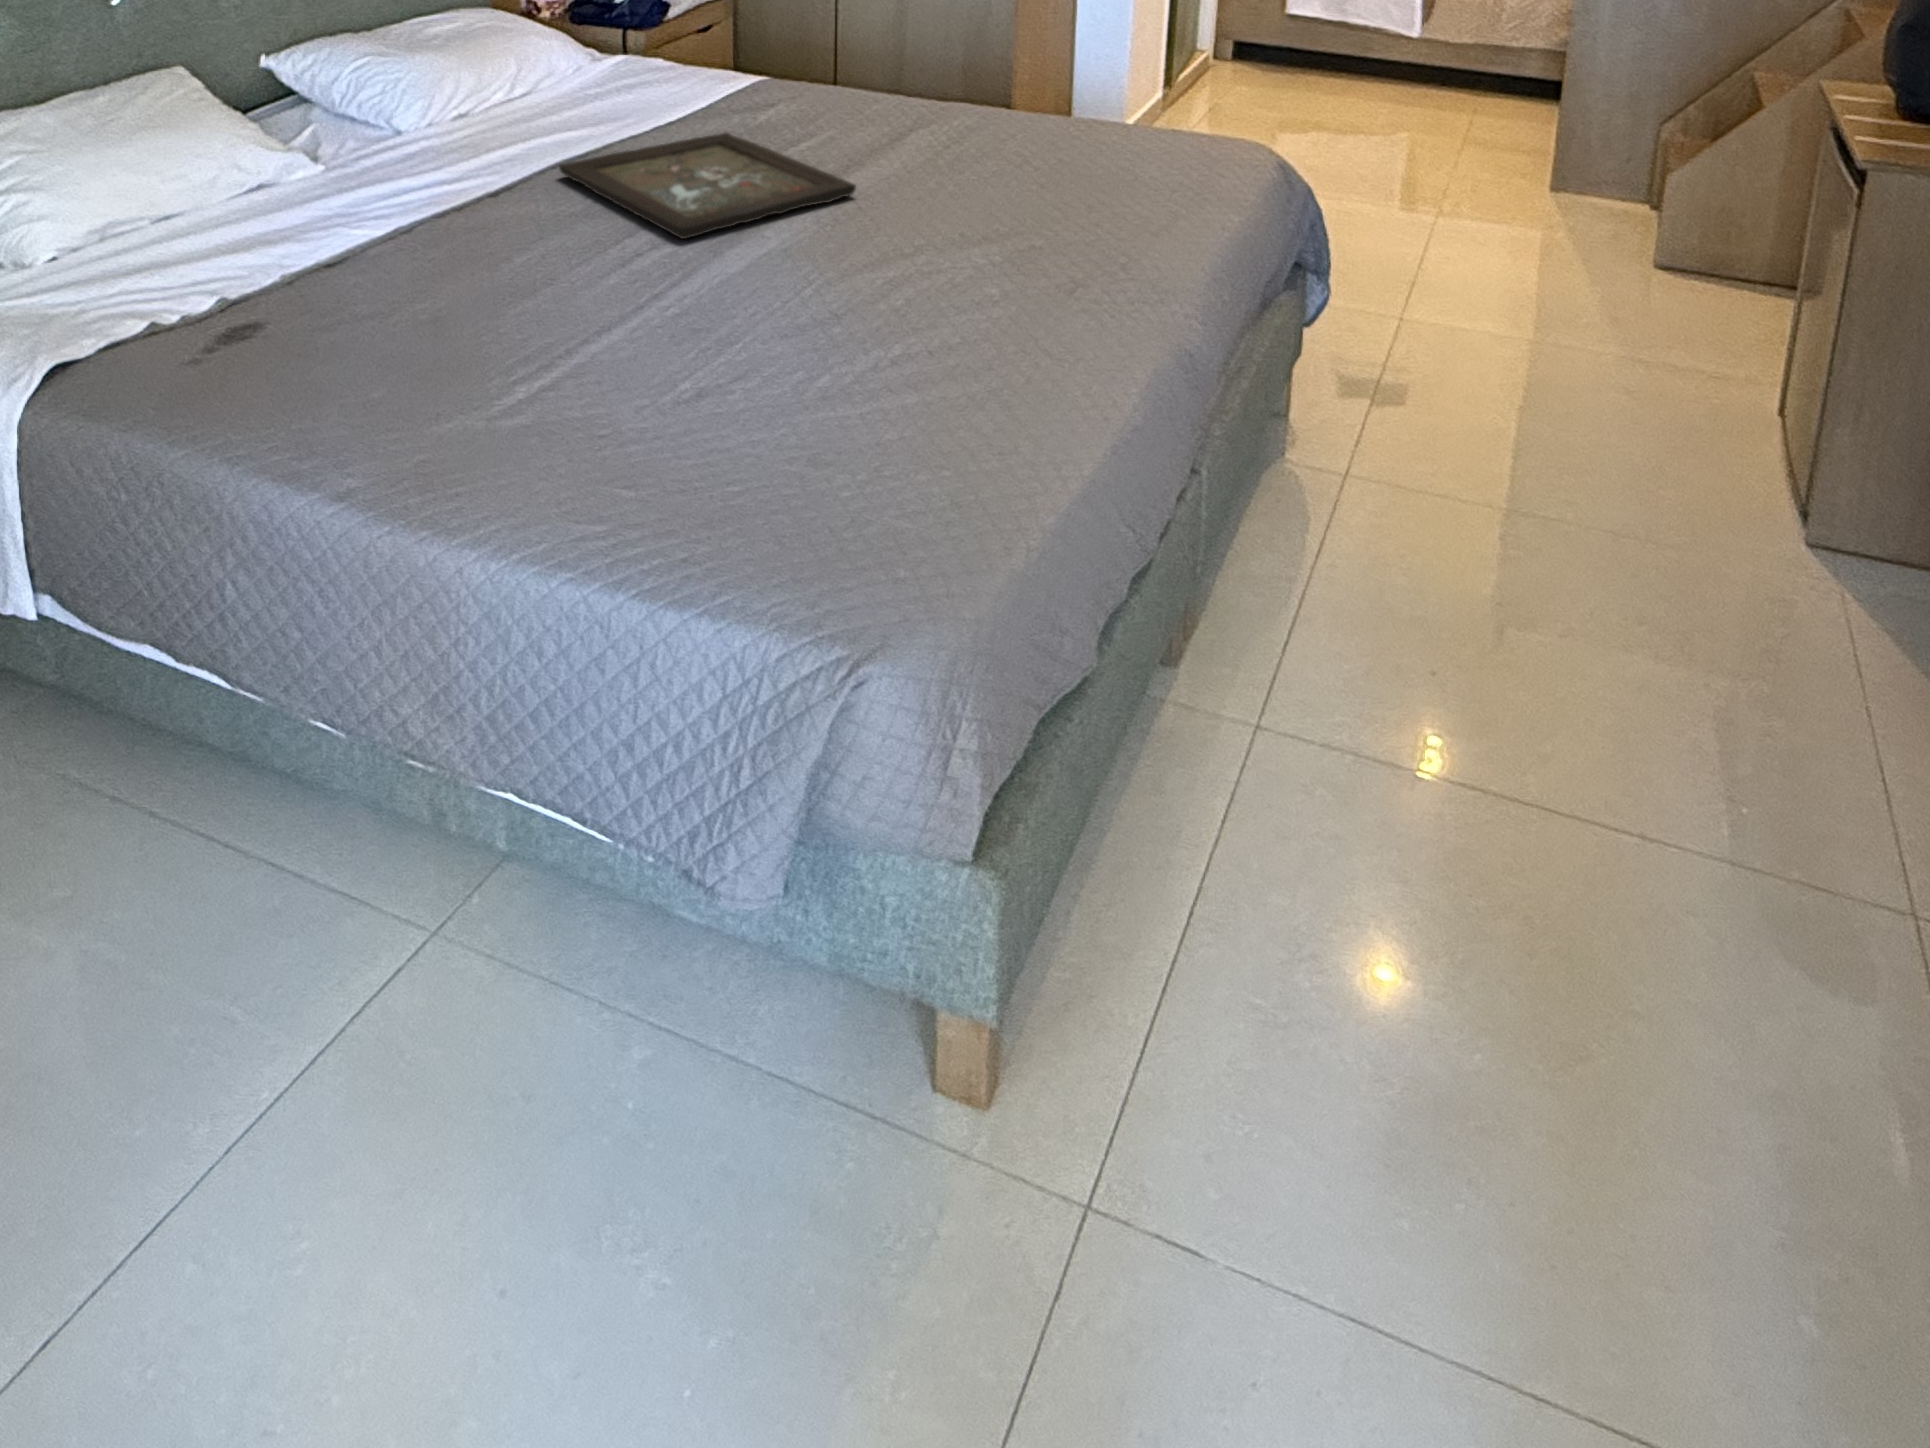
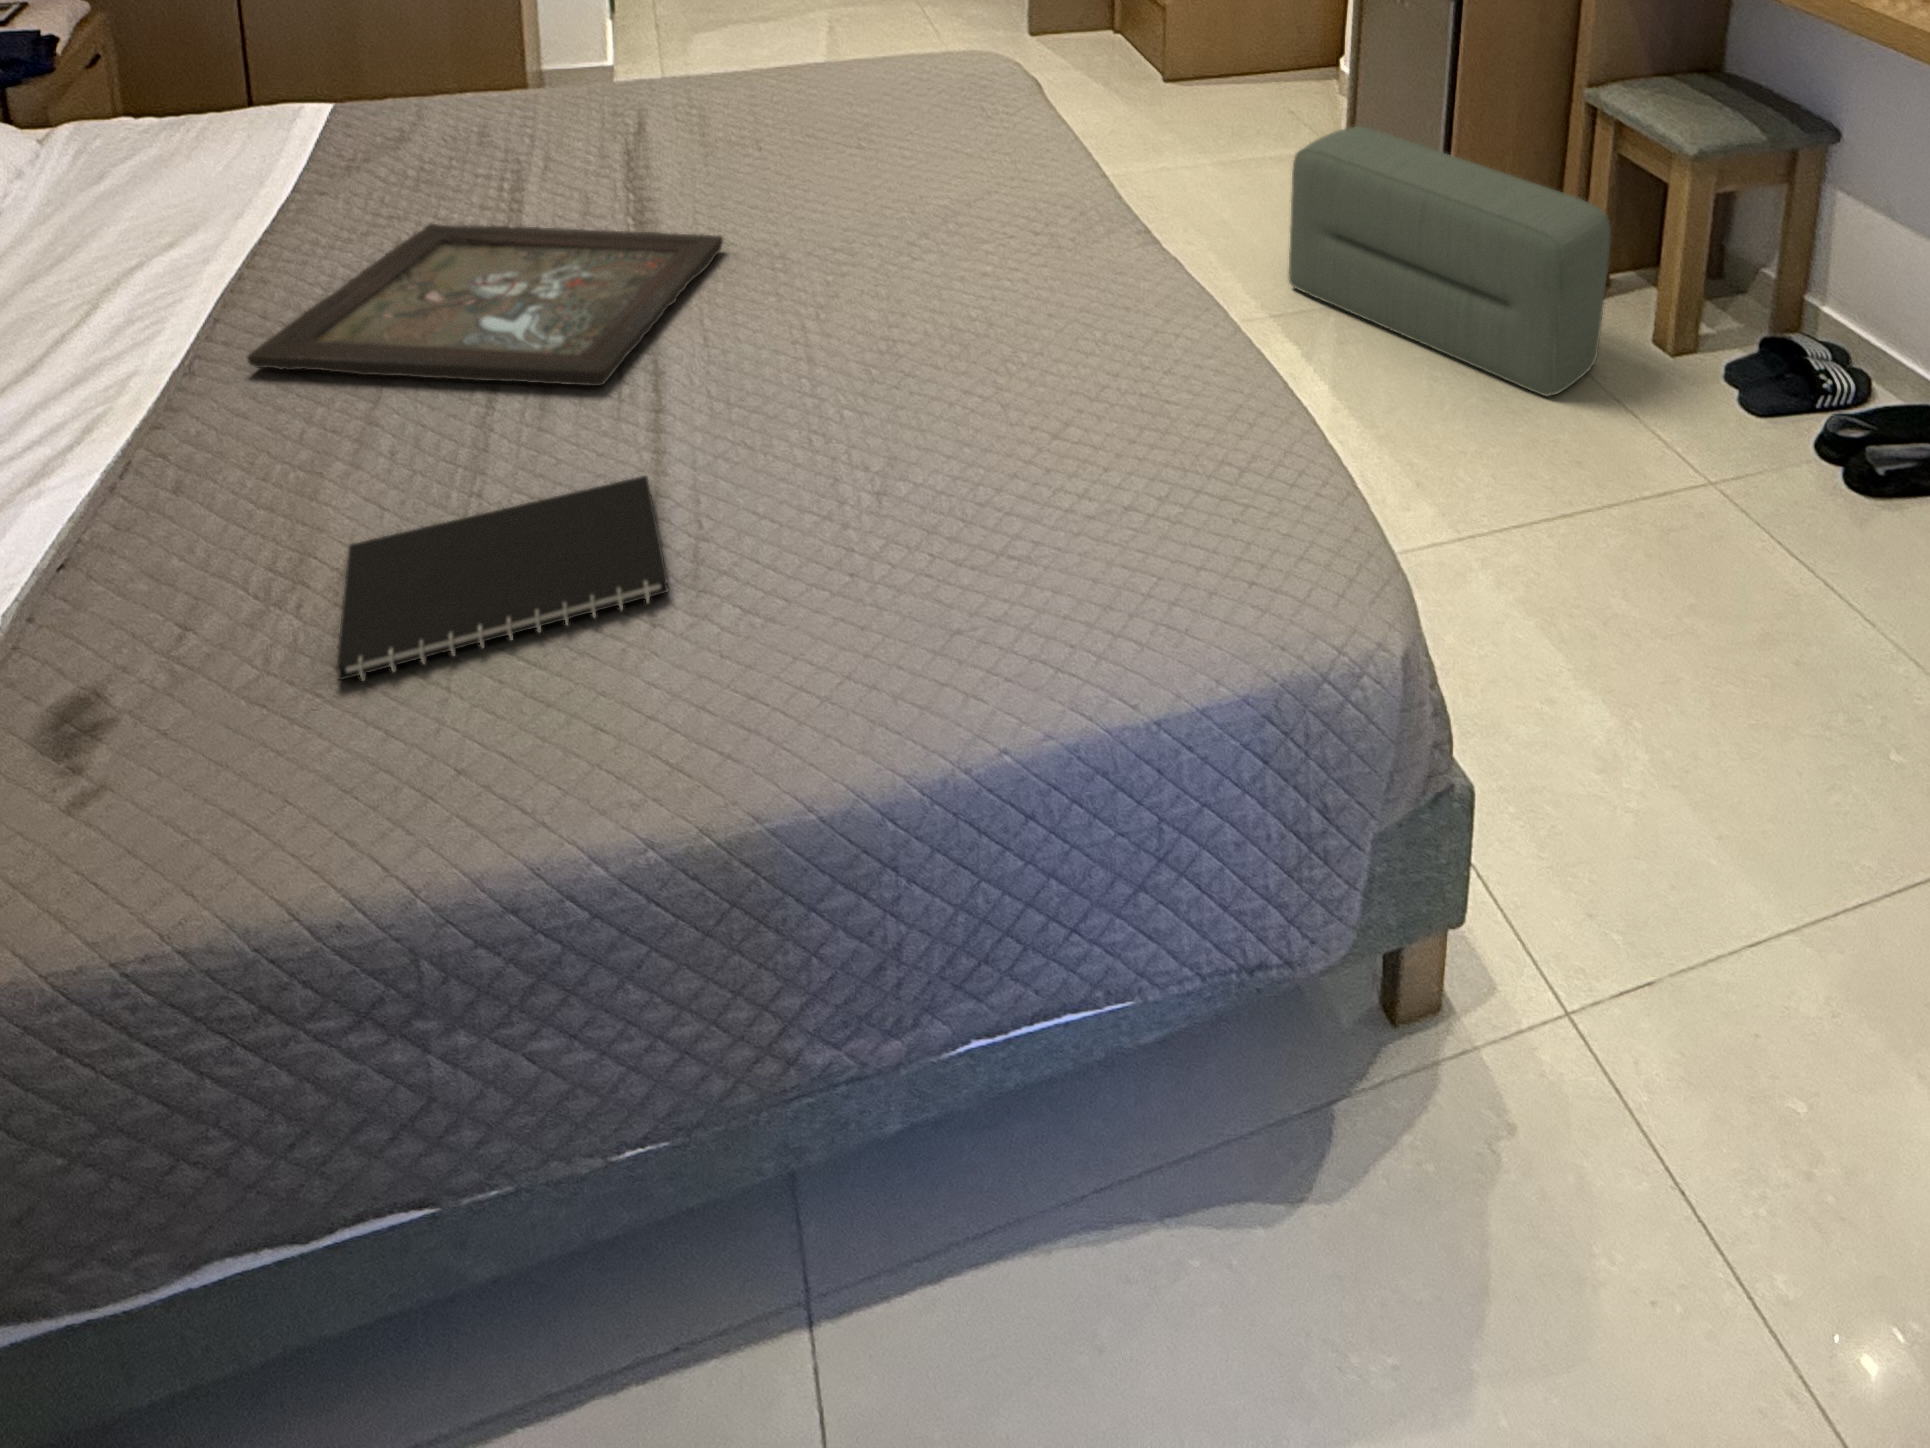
notebook: none [400,258,626,342] -> present [336,476,668,681]
pouf: none [1552,319,1898,704] -> present [1289,126,1611,396]

